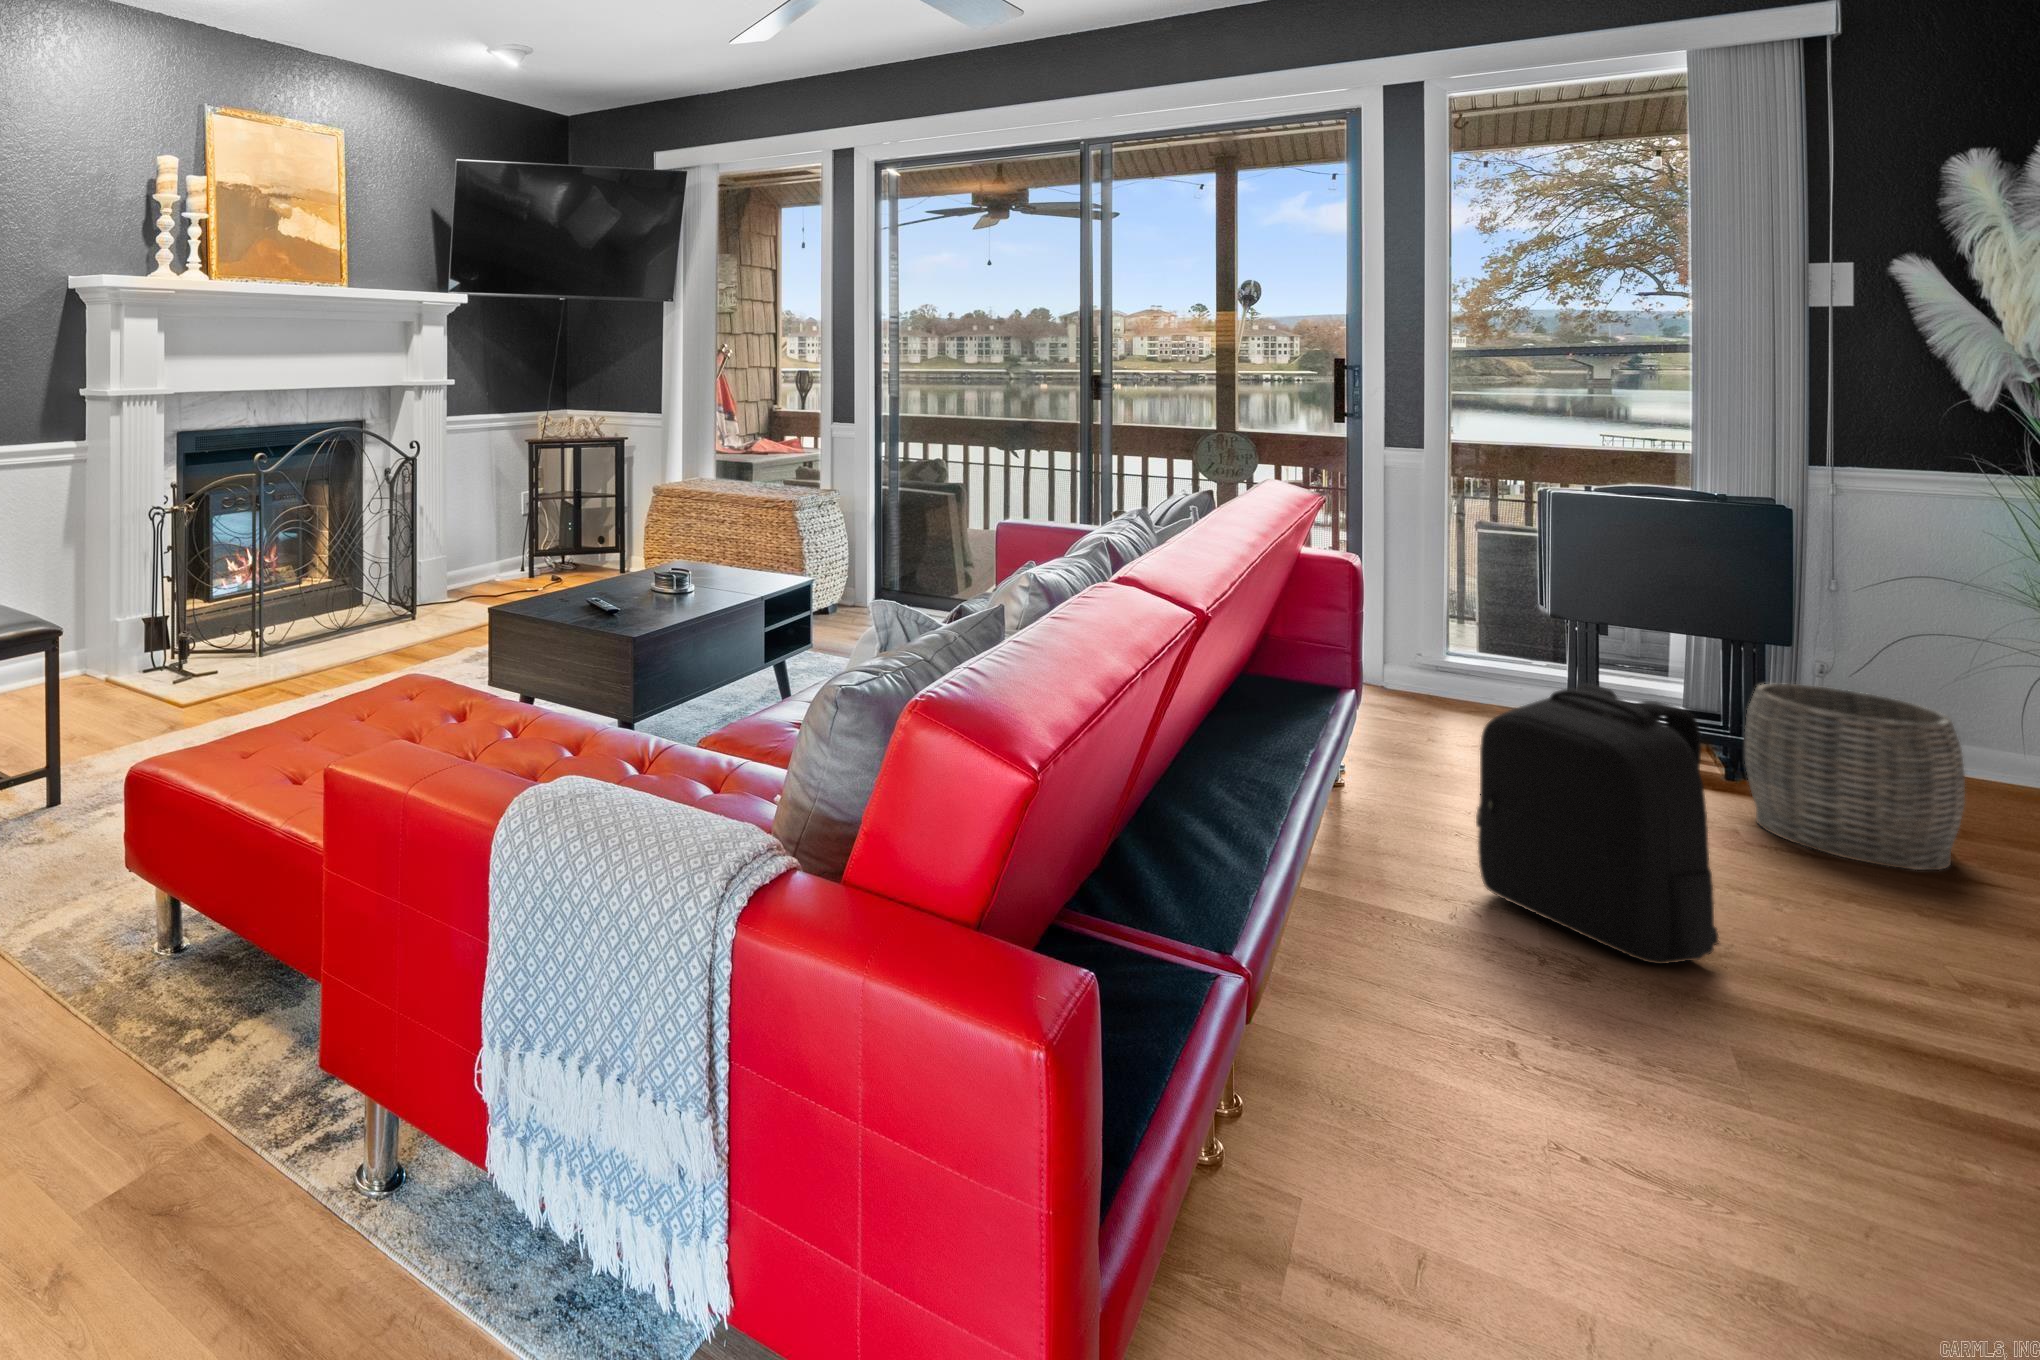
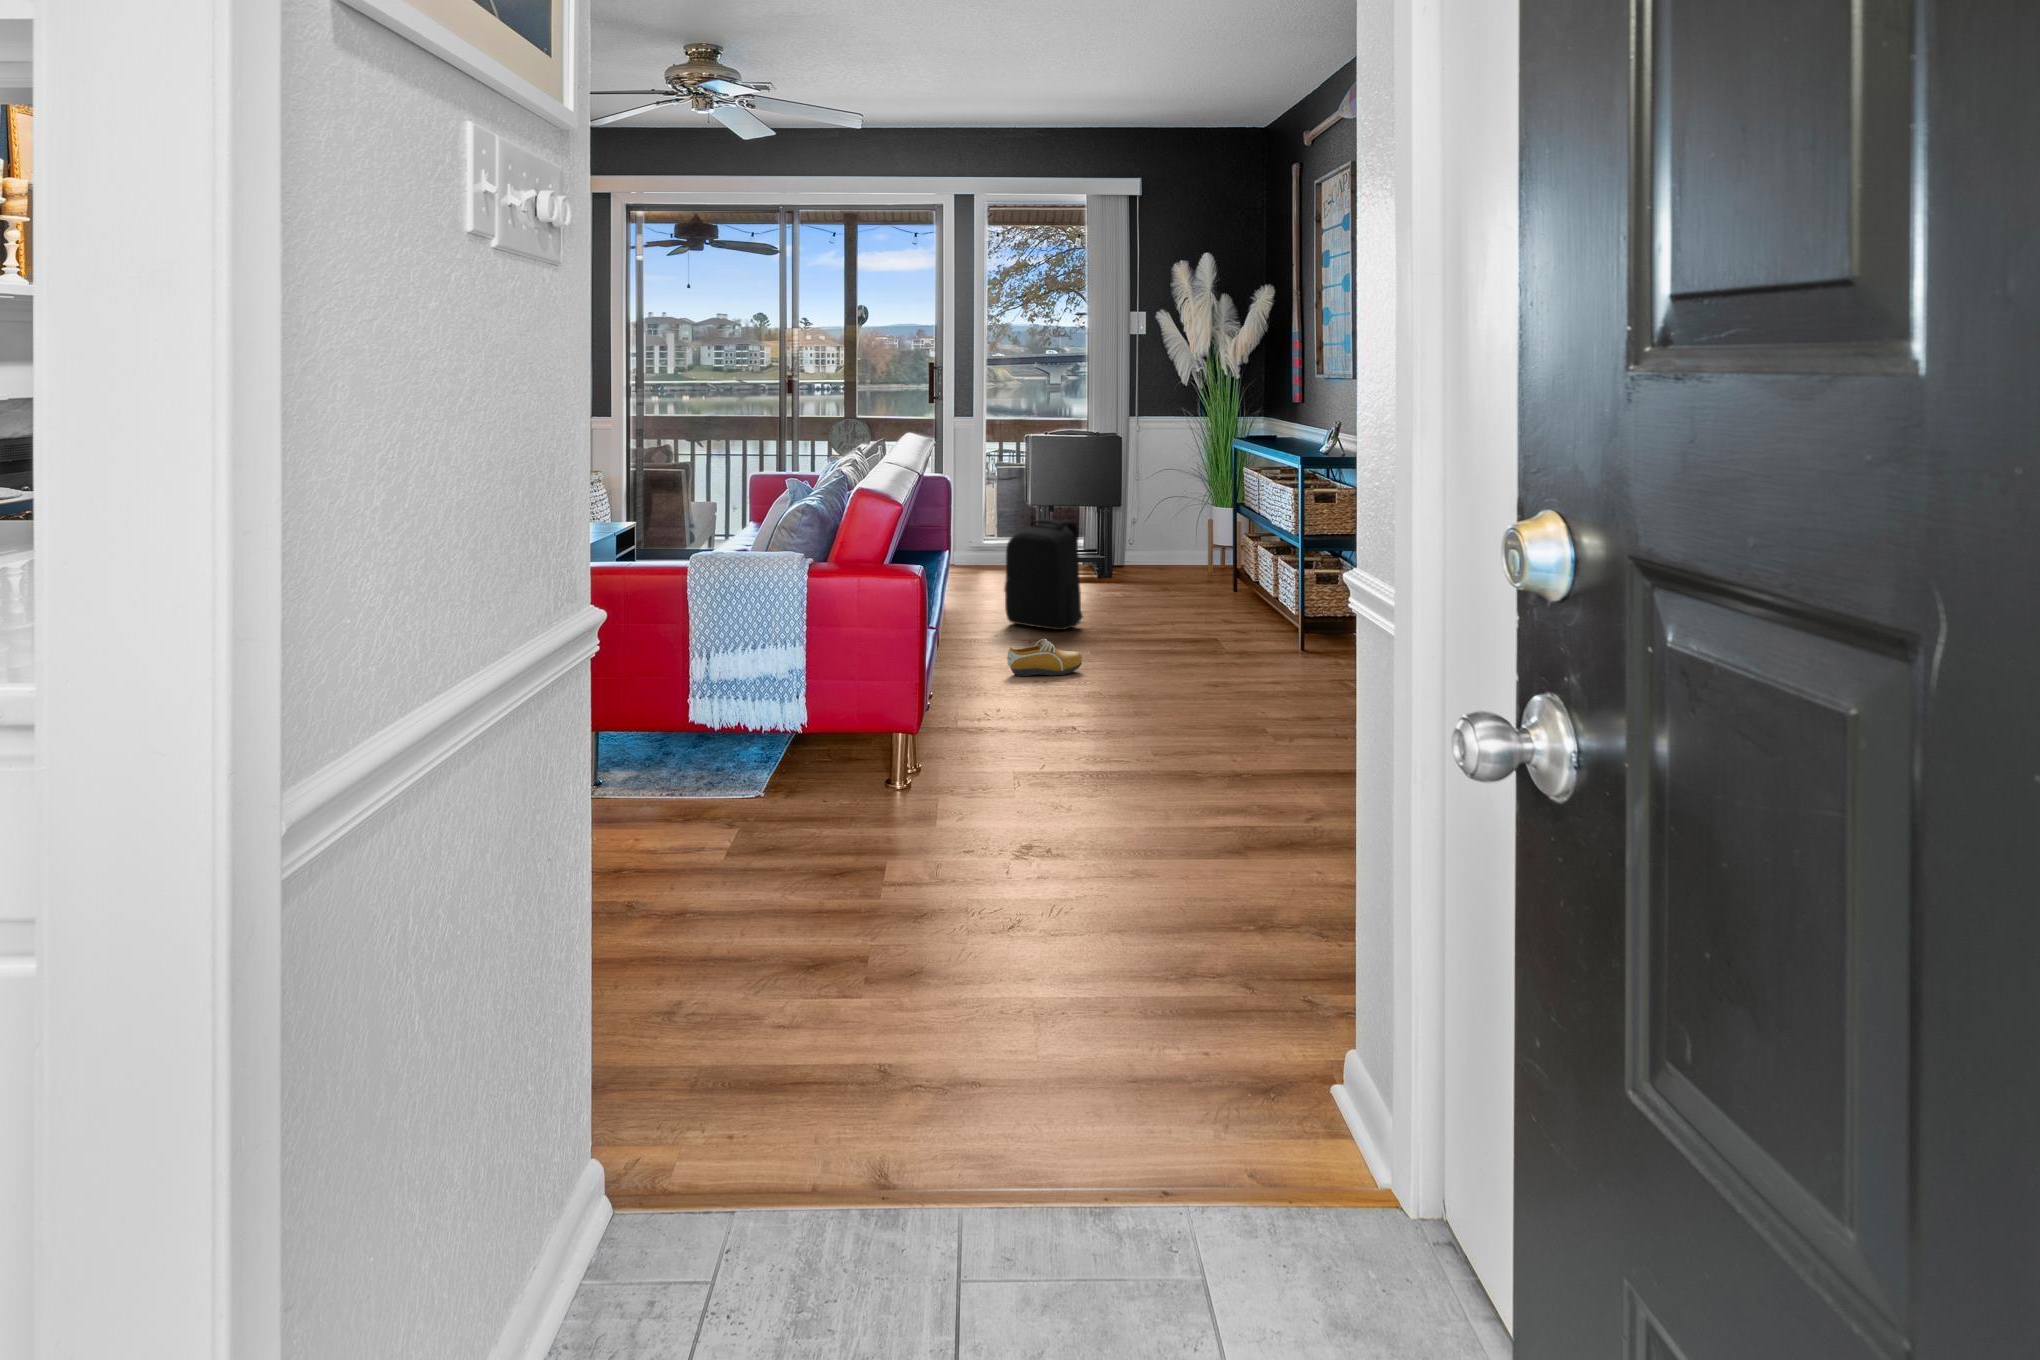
woven basket: present [1745,684,1965,870] -> none [1100,521,1165,595]
shoe: none [1472,1080,1761,1231] -> present [1007,639,1082,676]

